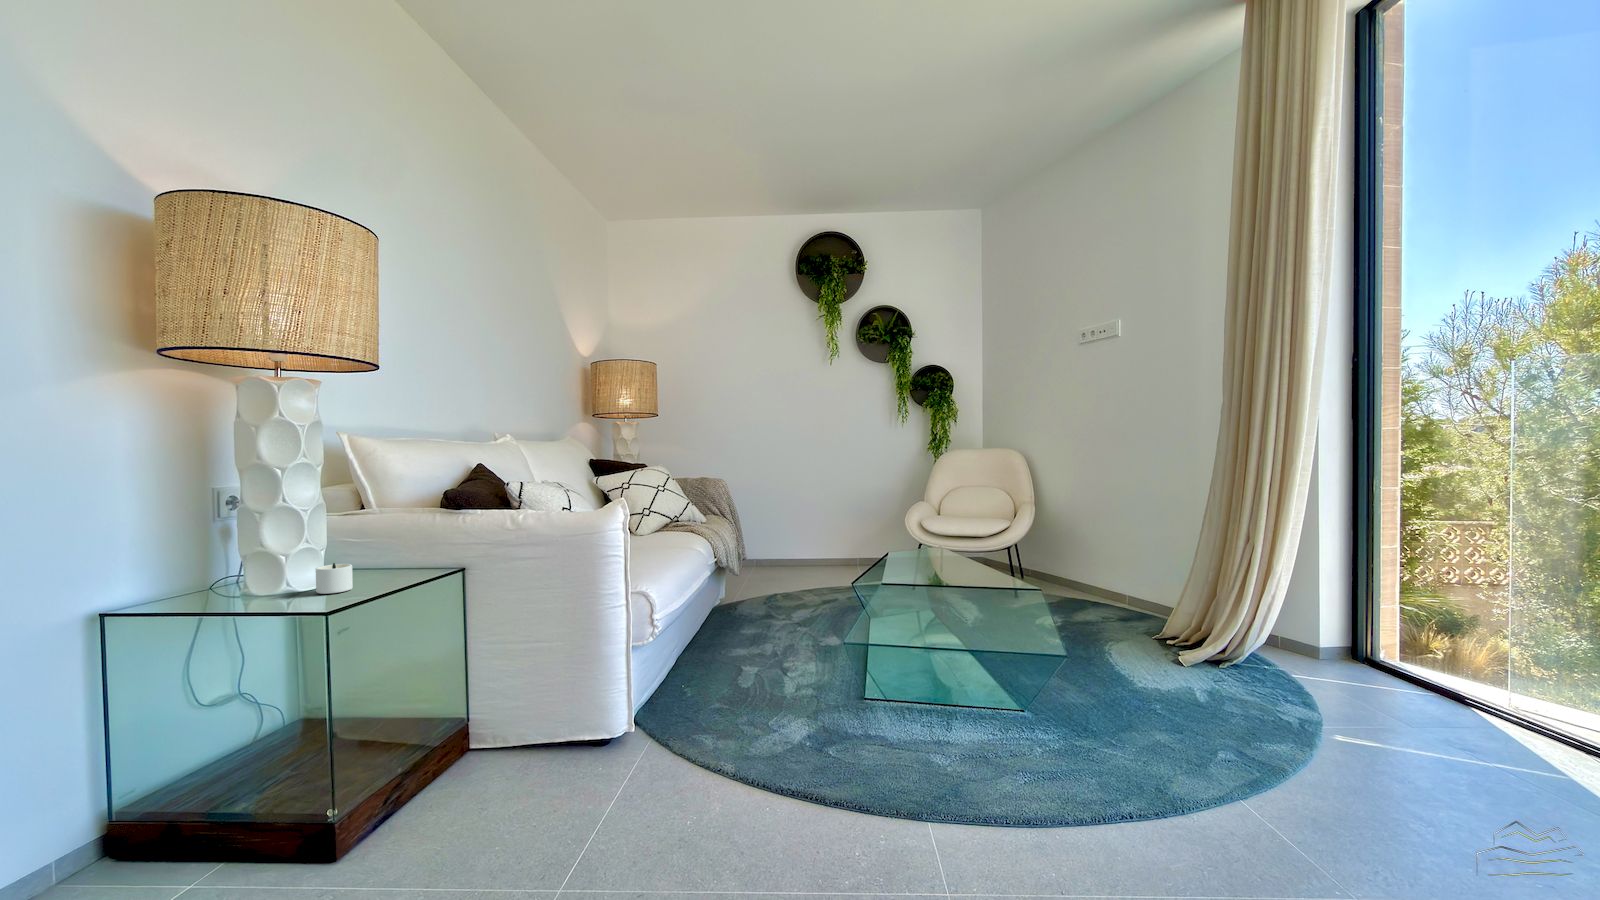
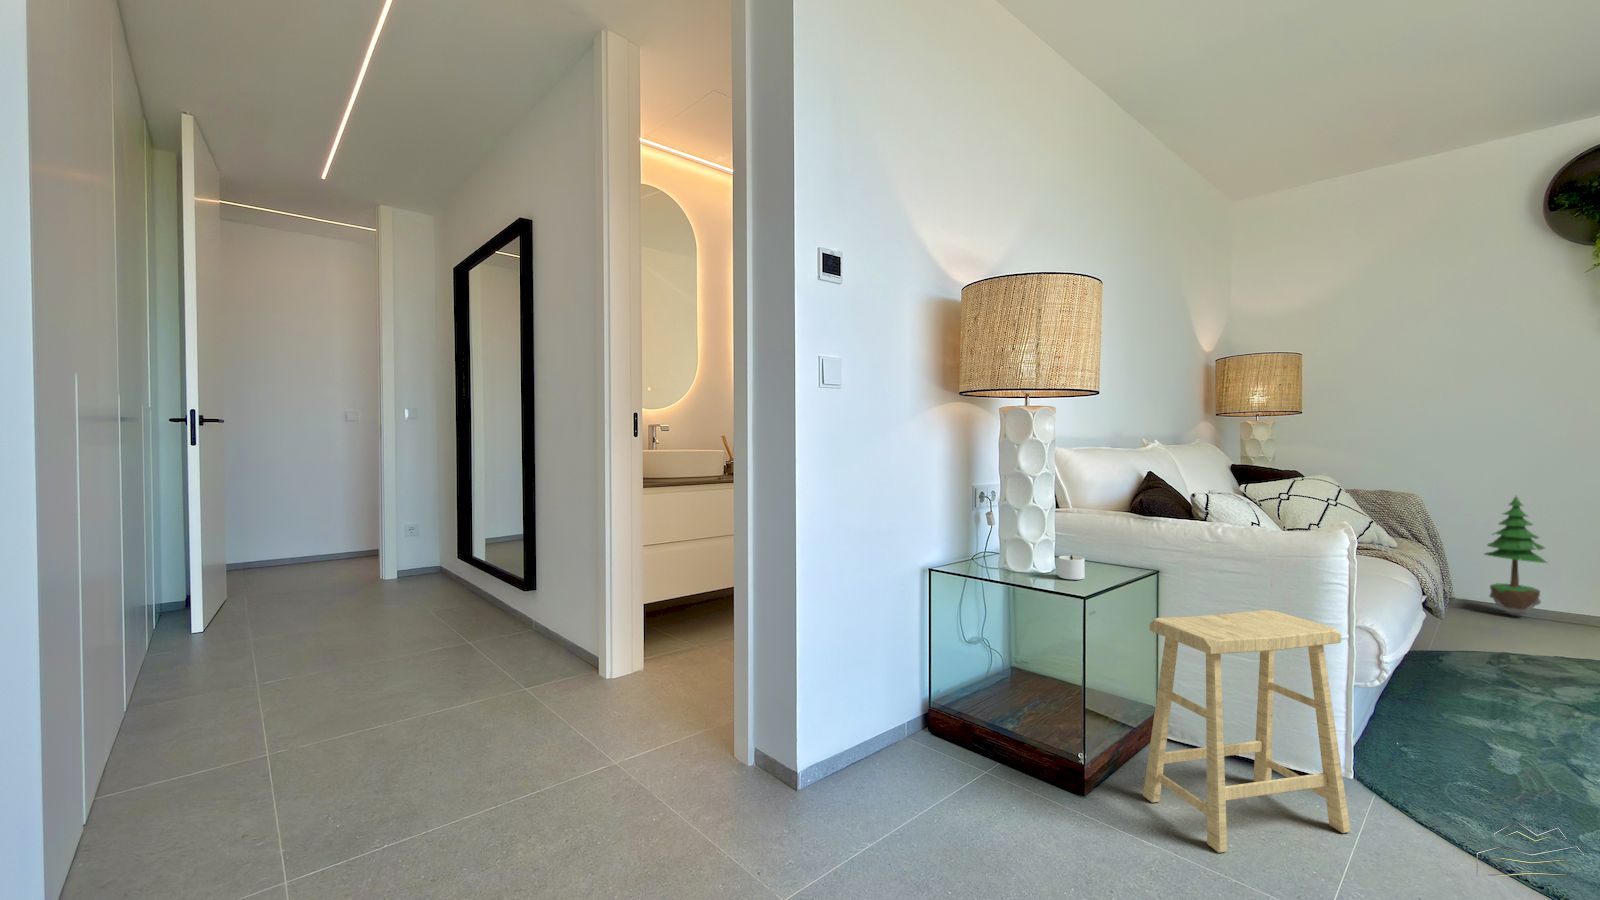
potted tree: none [768,477,800,567] -> present [1485,496,1546,616]
footstool: none [418,591,617,865] -> present [1143,610,1351,853]

